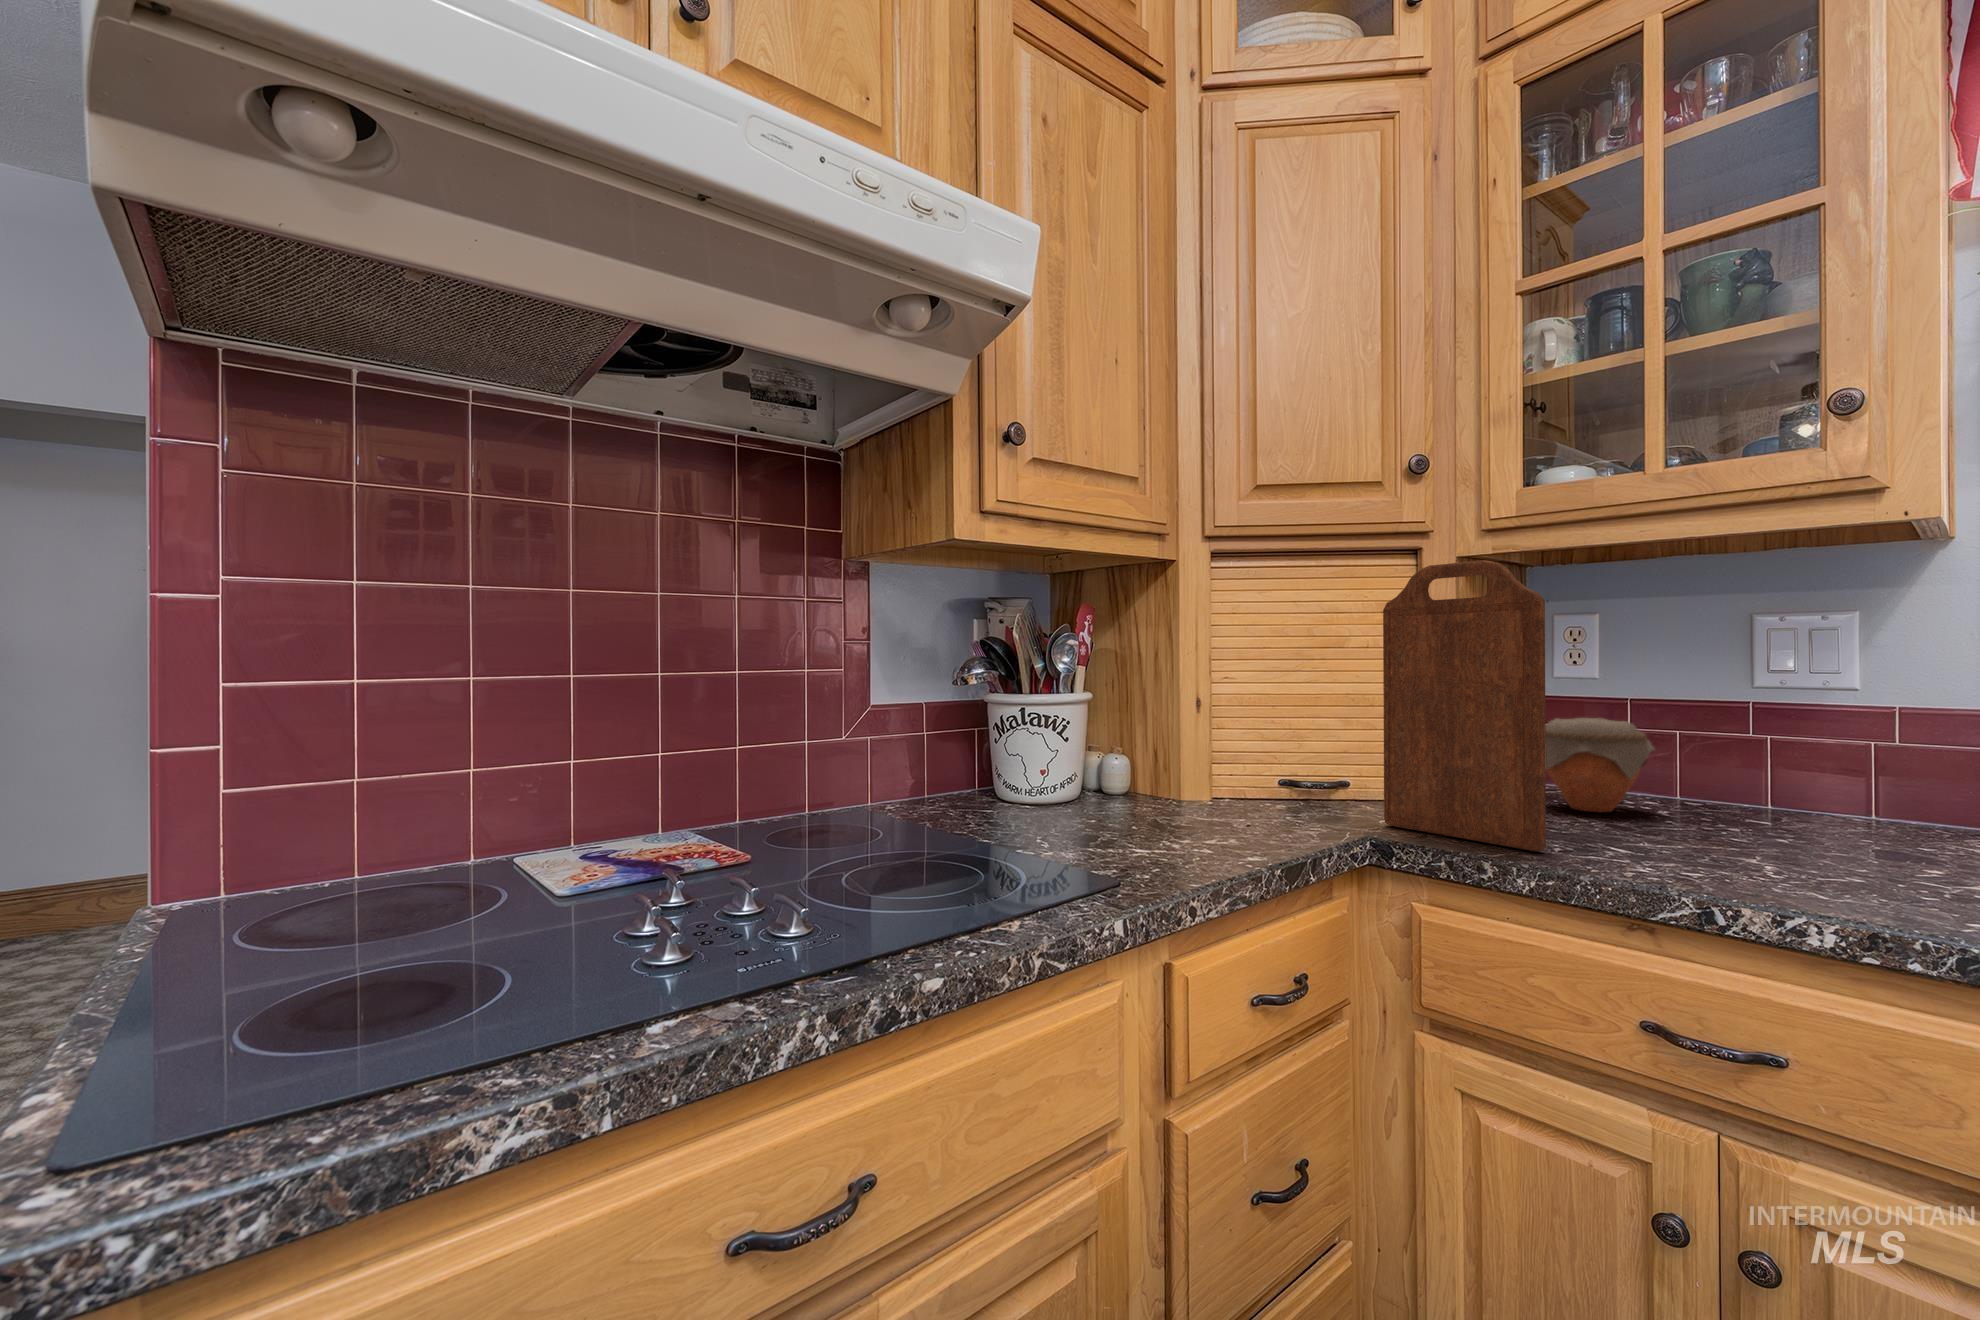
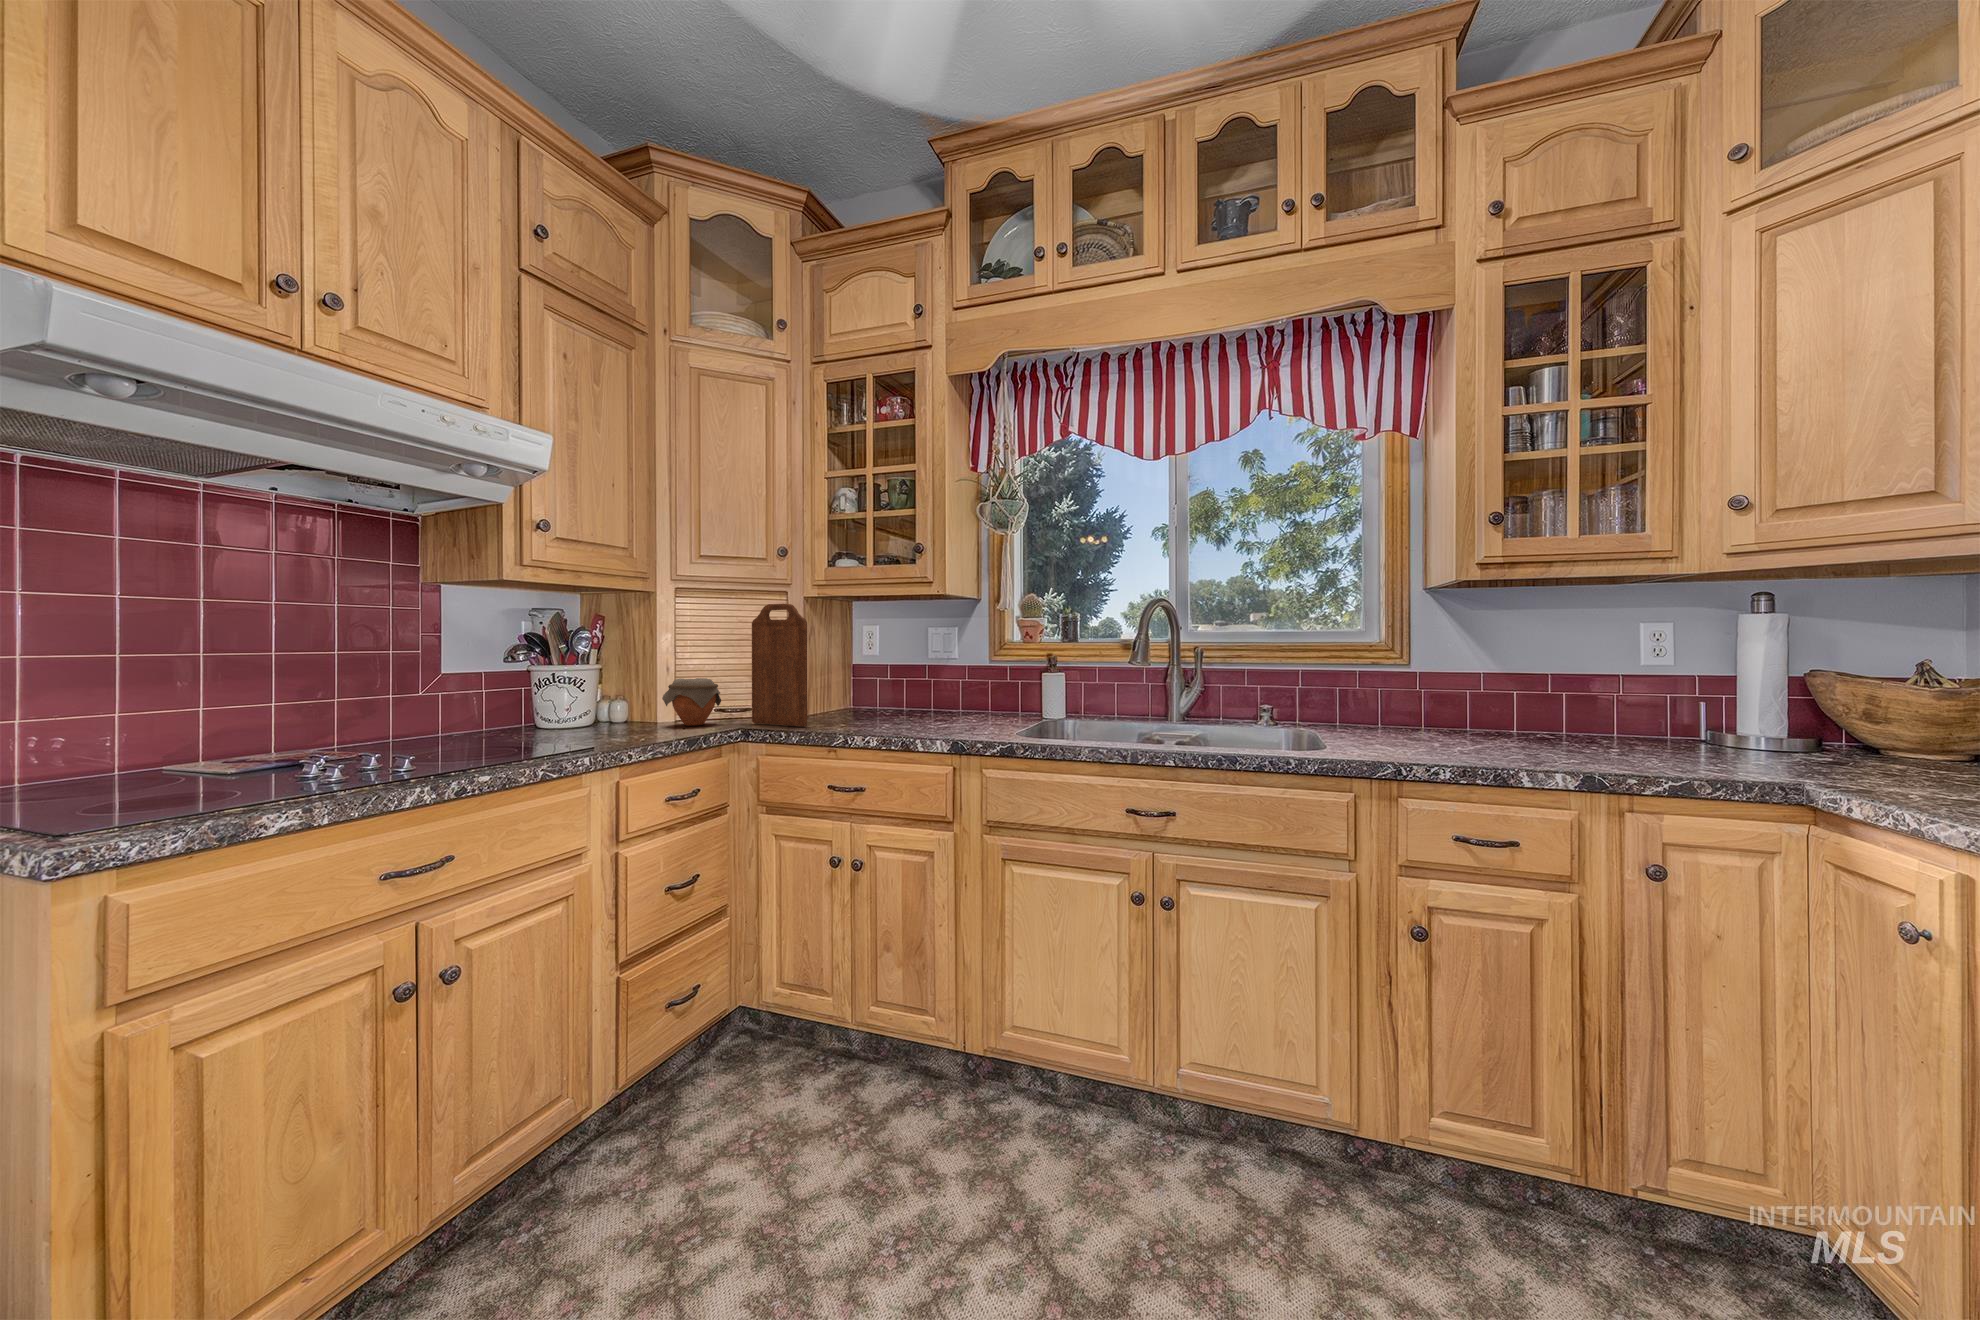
jar: present [1545,718,1655,812] -> present [662,678,721,726]

